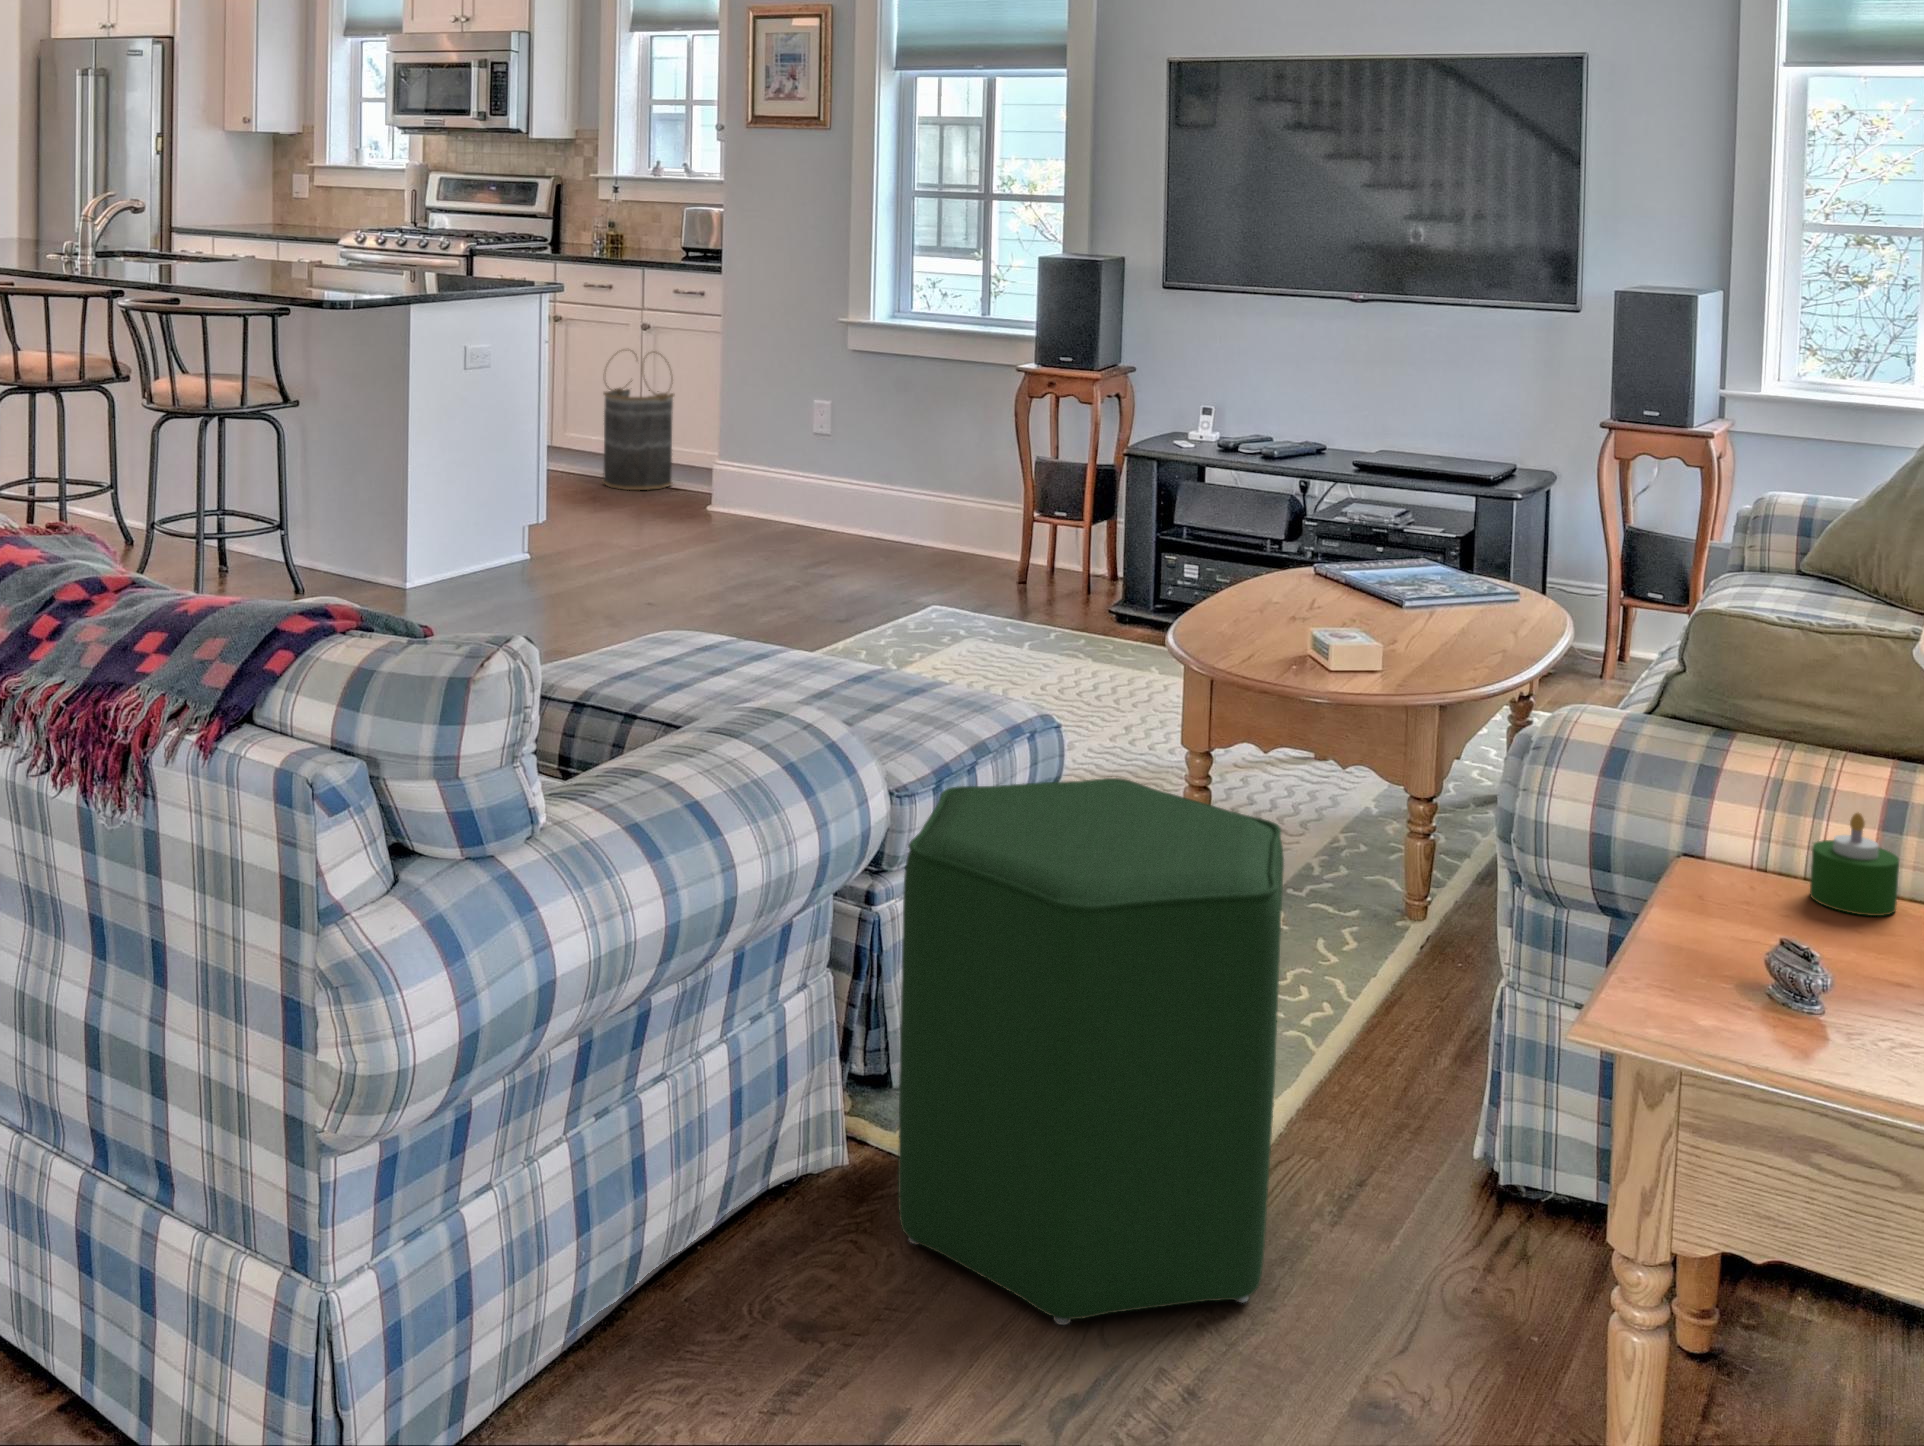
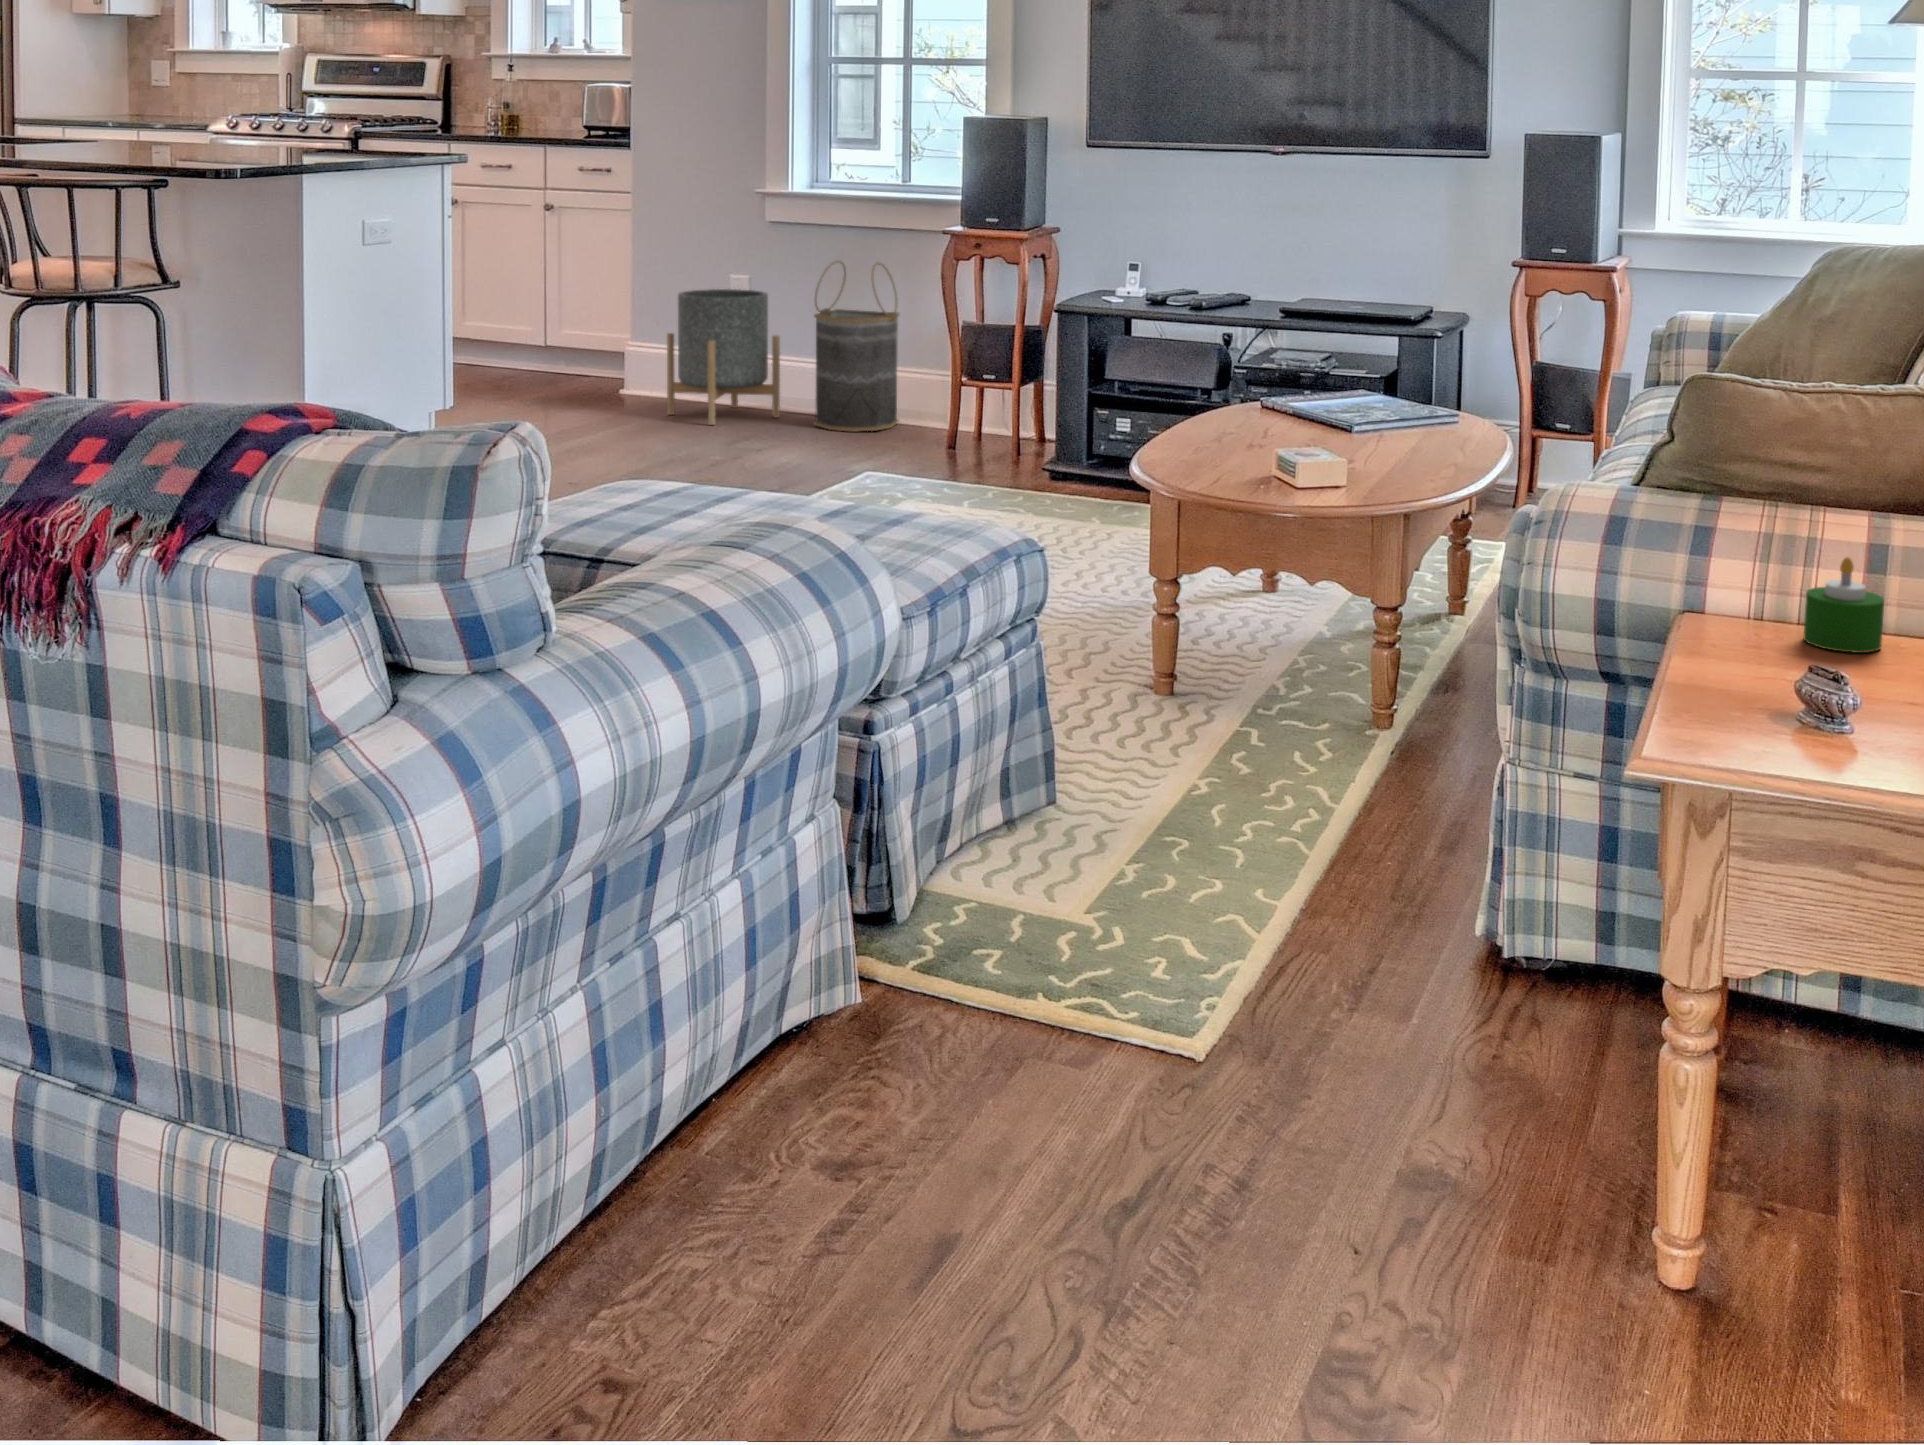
basket: present [602,362,674,490] -> present [814,261,899,432]
planter: none [746,412,854,544] -> present [667,289,780,425]
ottoman: present [898,778,1284,1325] -> none [929,586,1313,1129]

